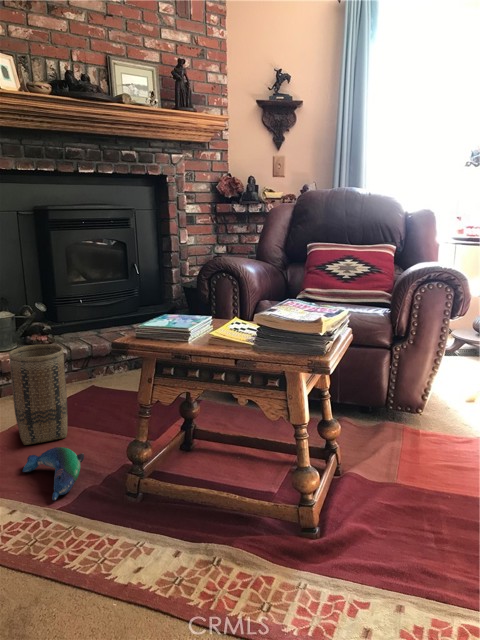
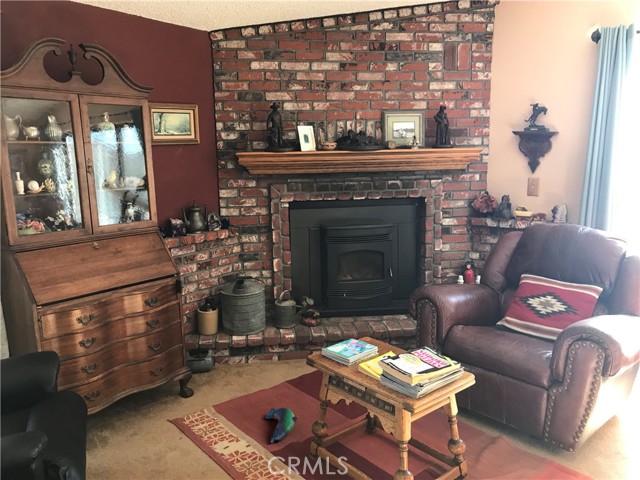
basket: present [9,344,67,445] -> none [273,333,306,400]

